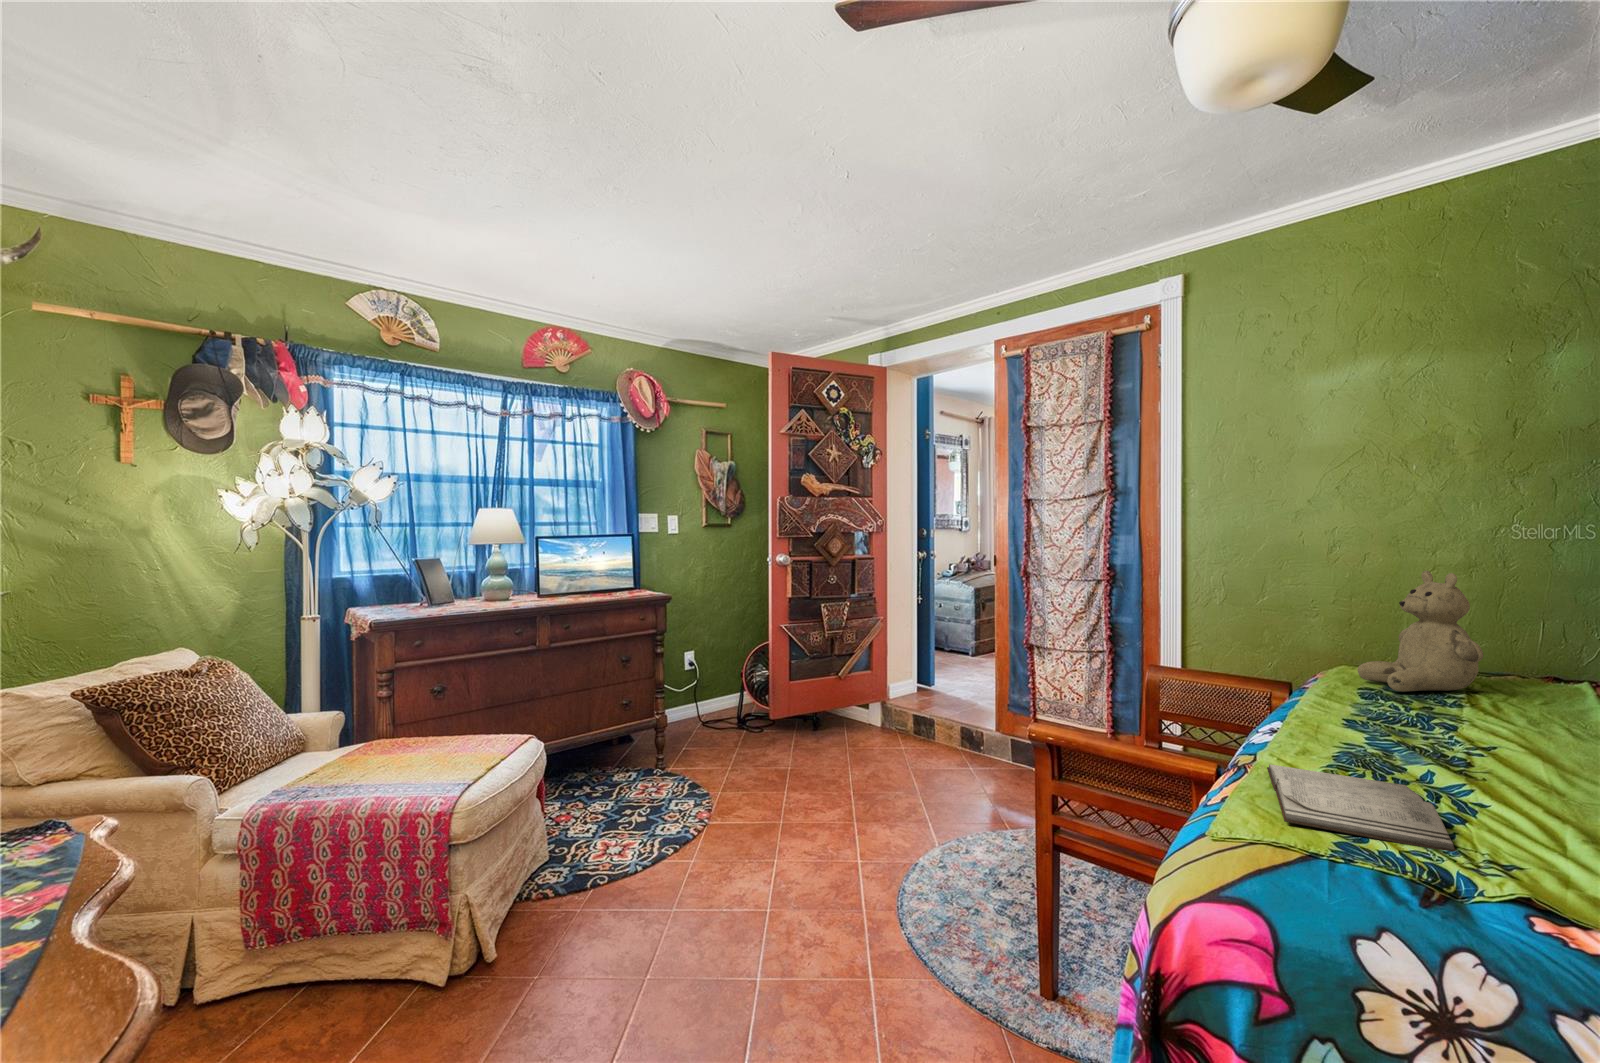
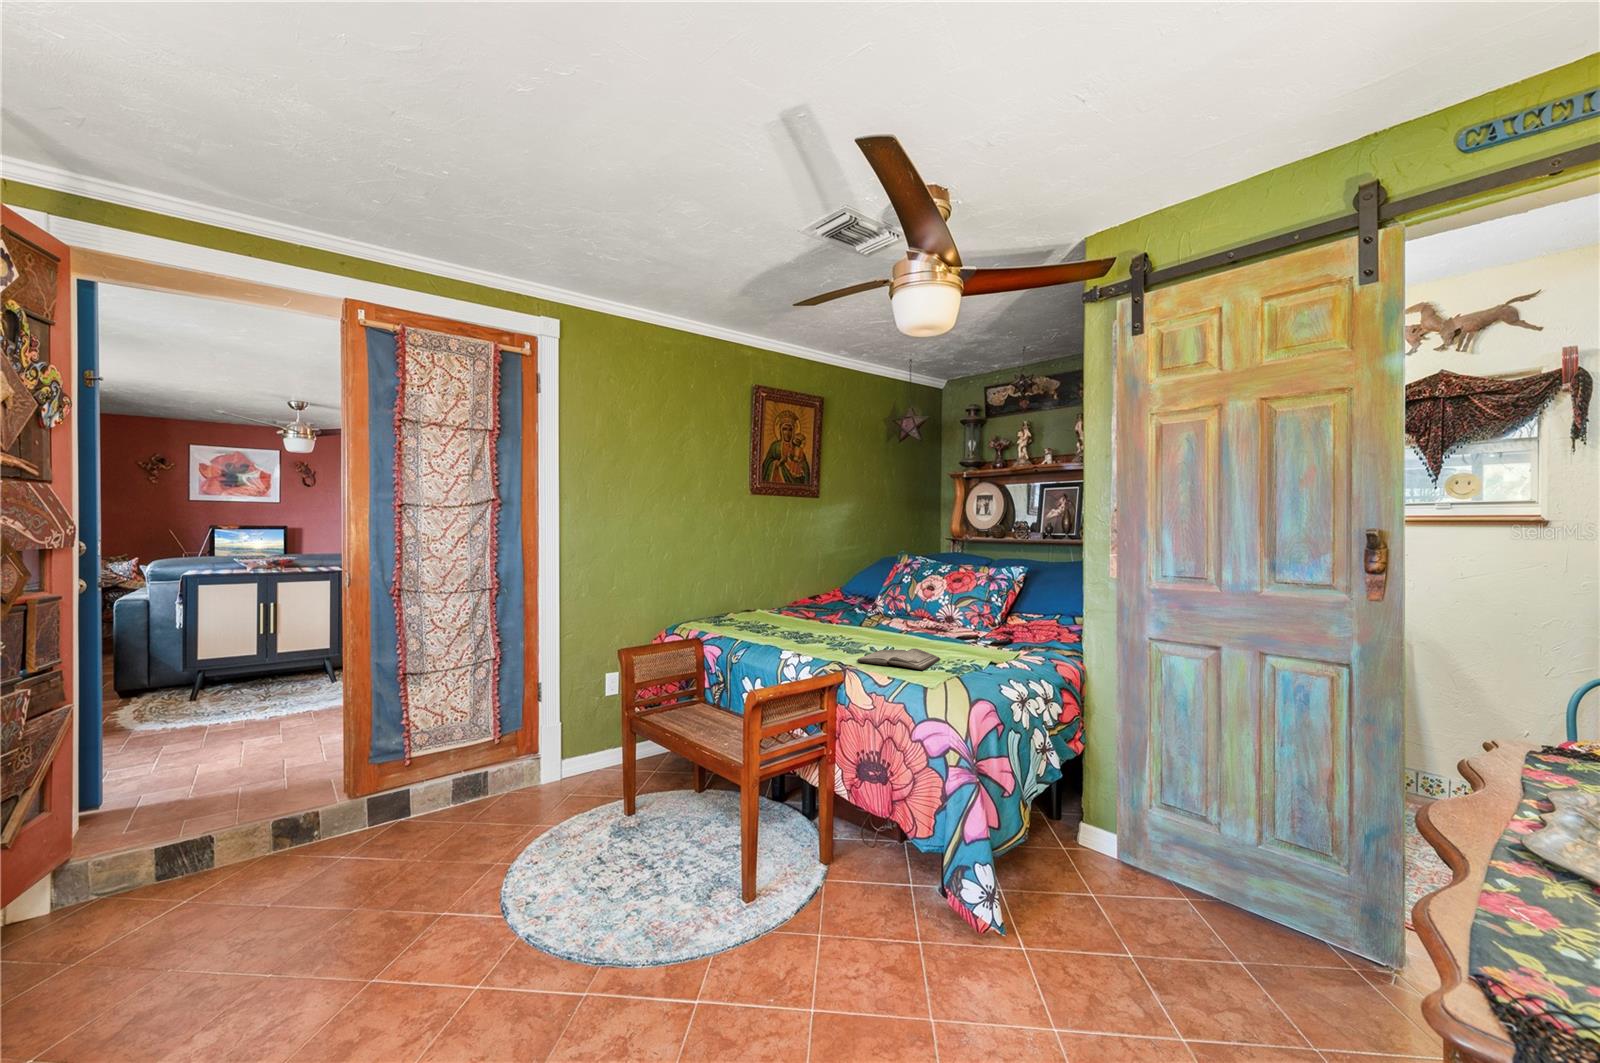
teddy bear: present [1358,571,1483,692] -> none [714,559,766,626]

